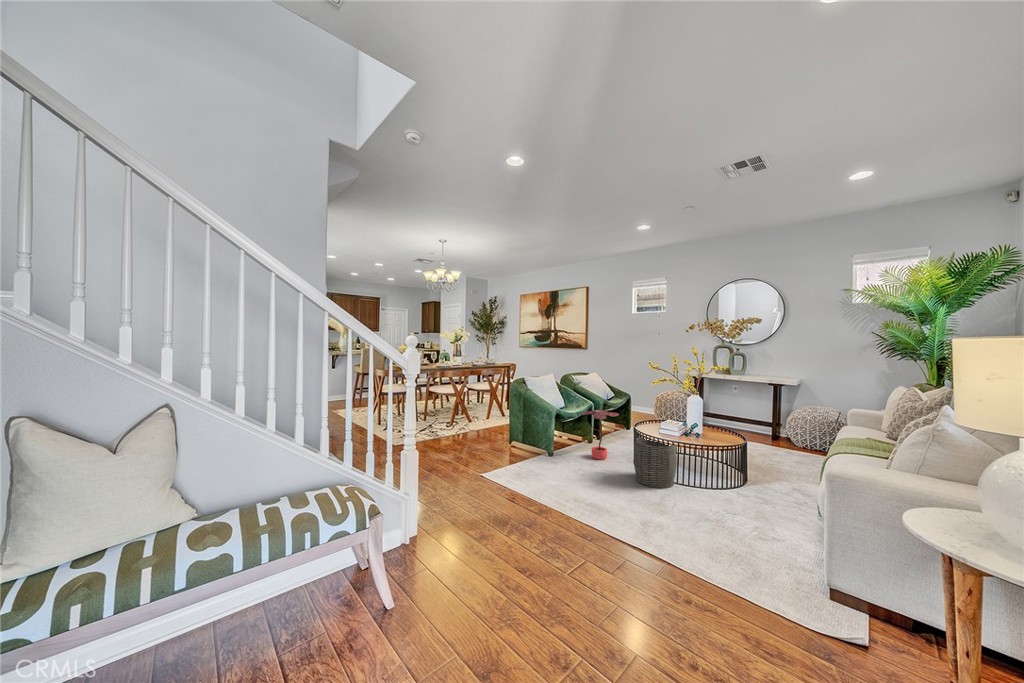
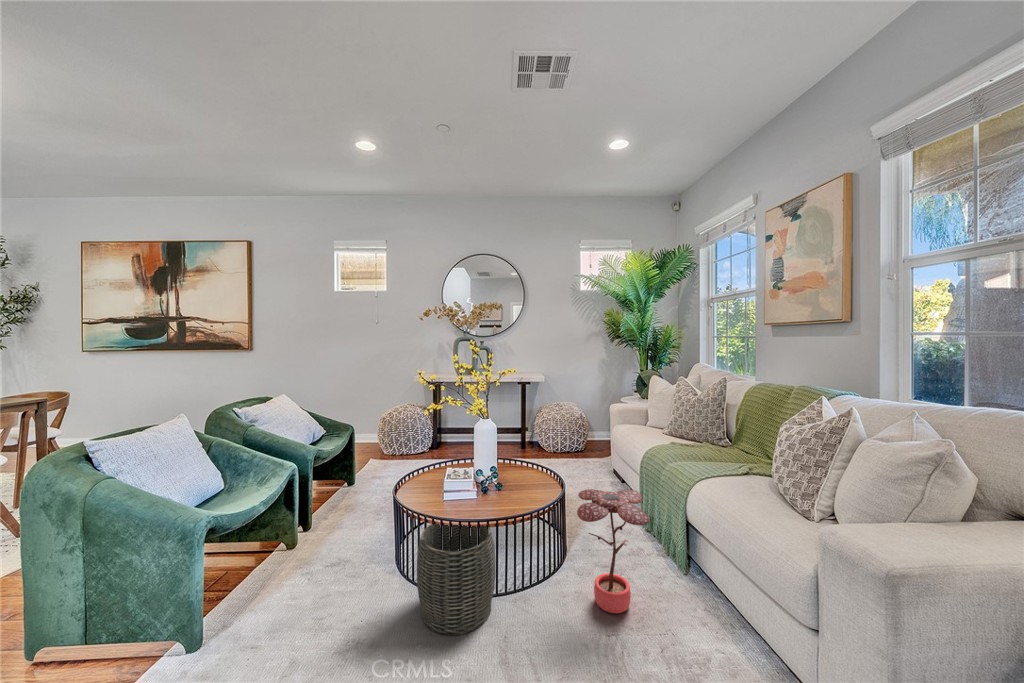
potted plant: present [582,410,619,460] -> present [577,489,650,613]

